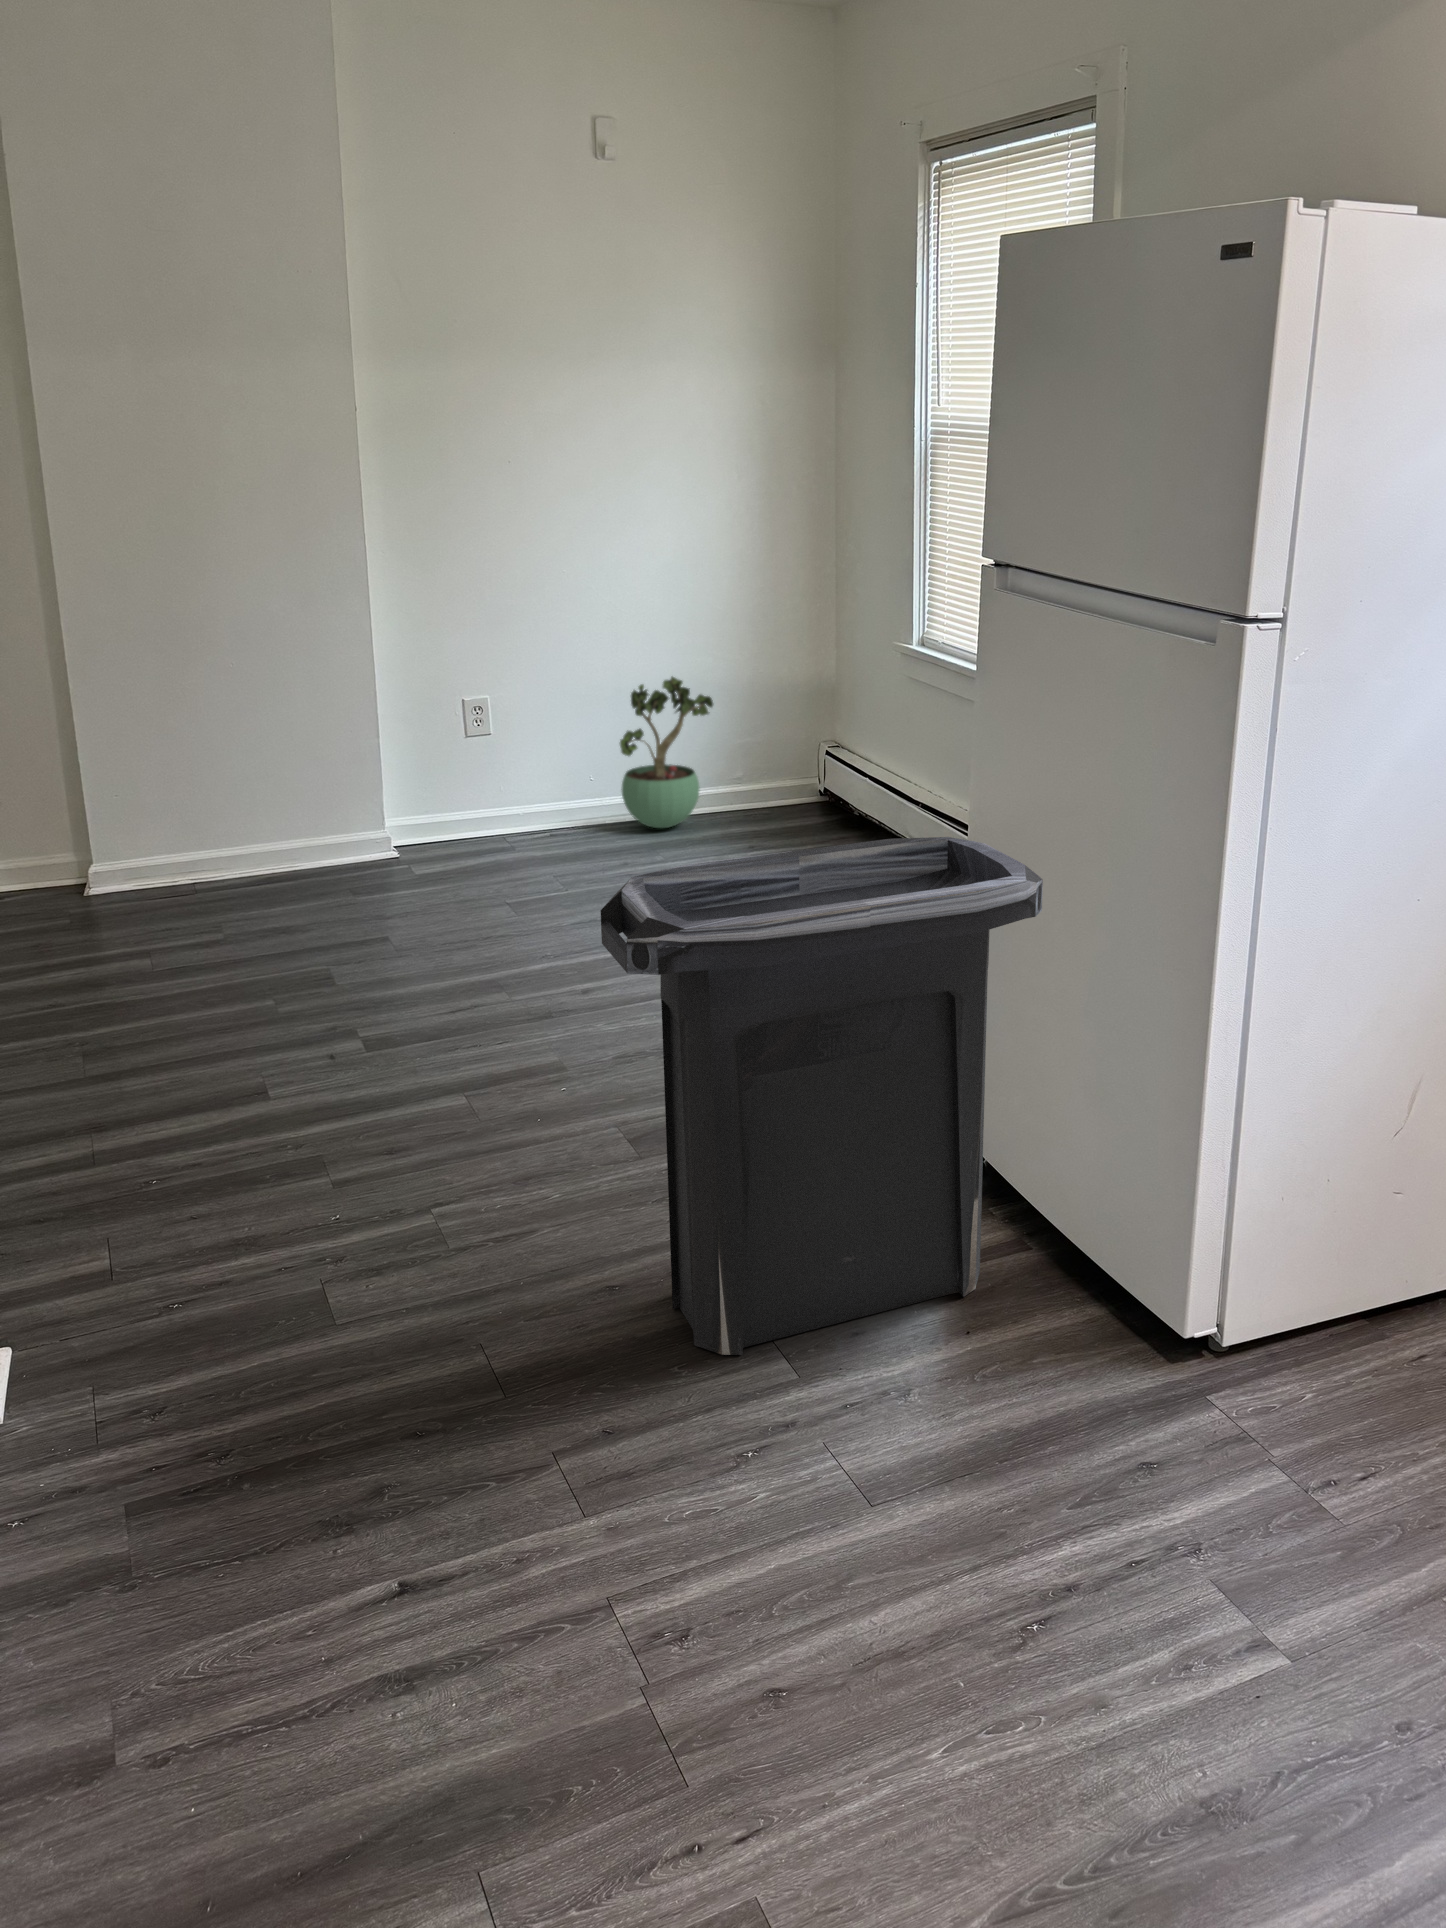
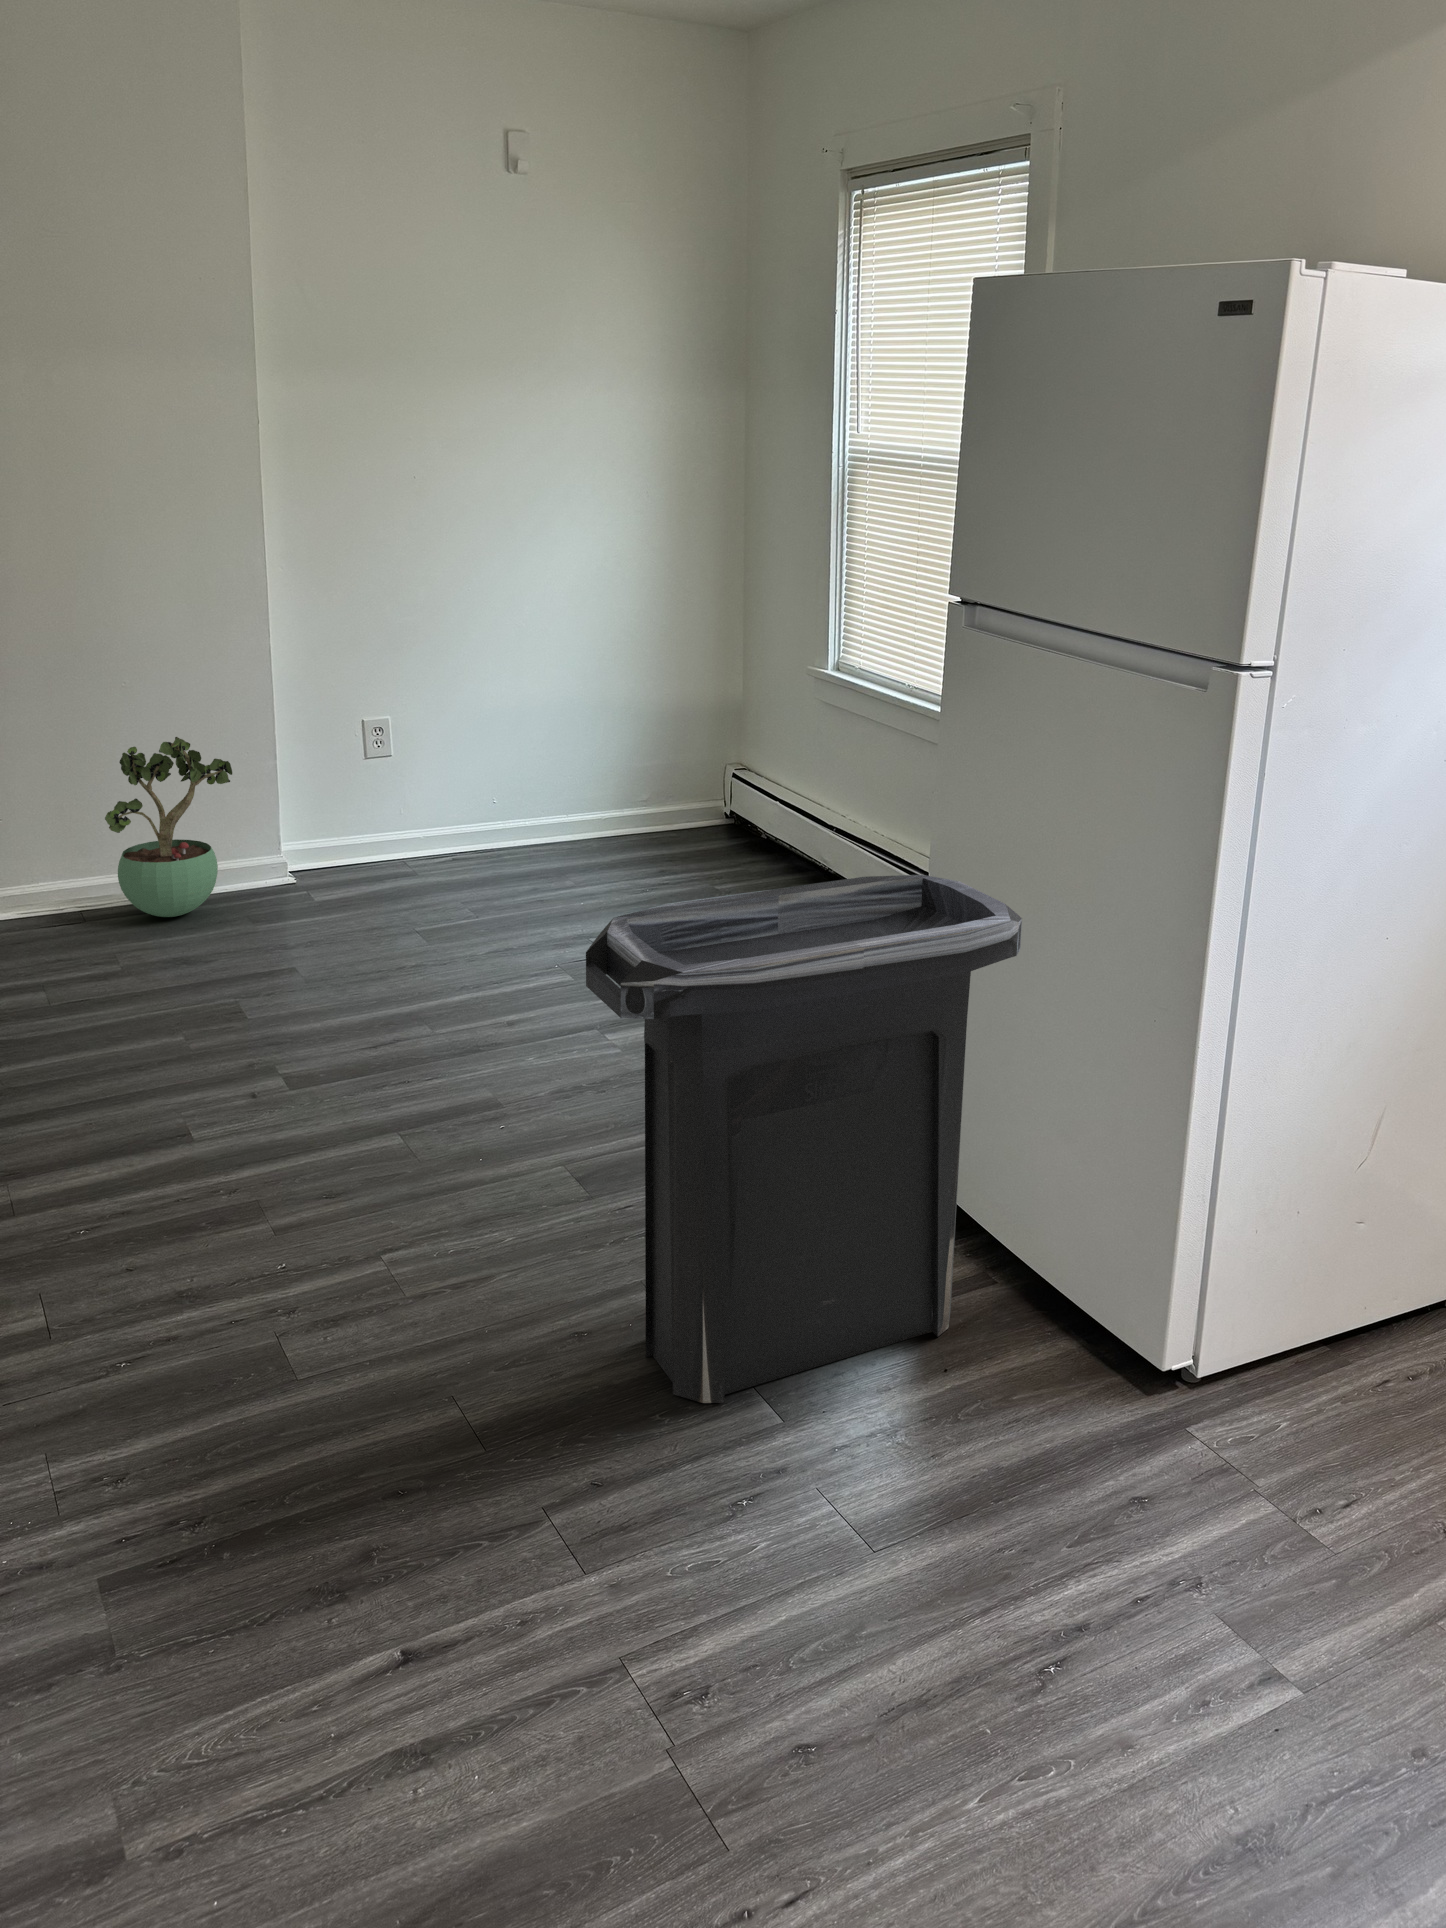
potted plant: present [620,677,713,828] -> present [105,737,232,917]

